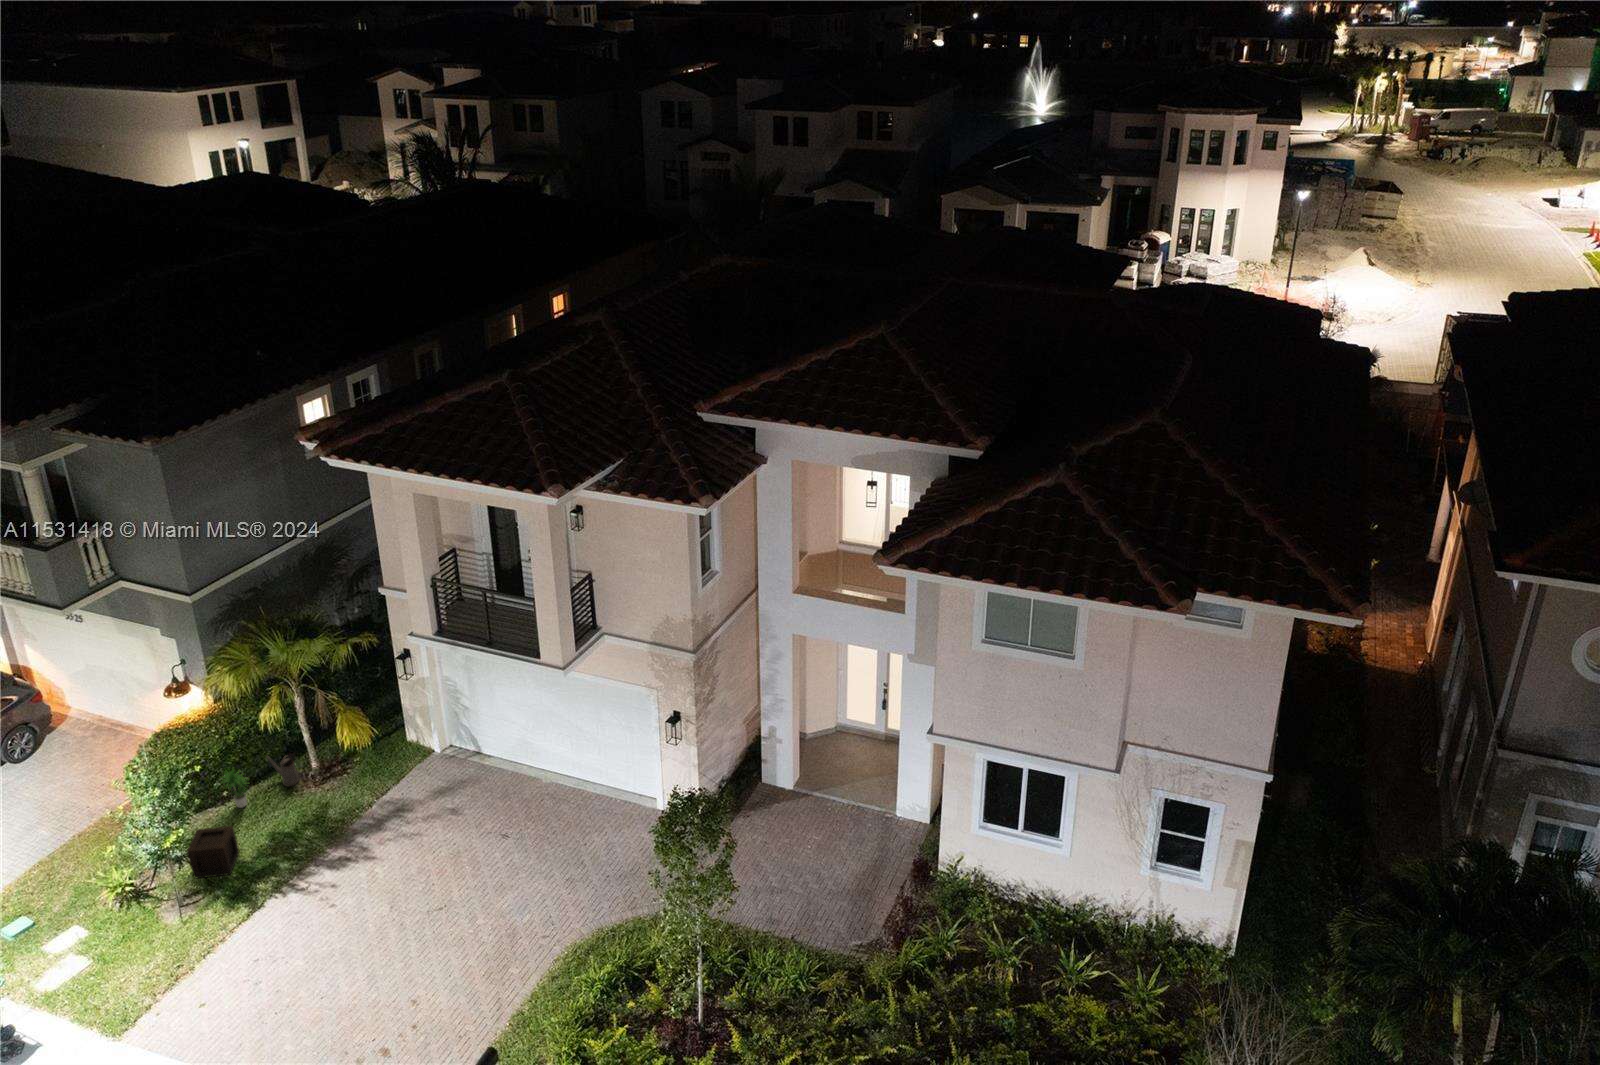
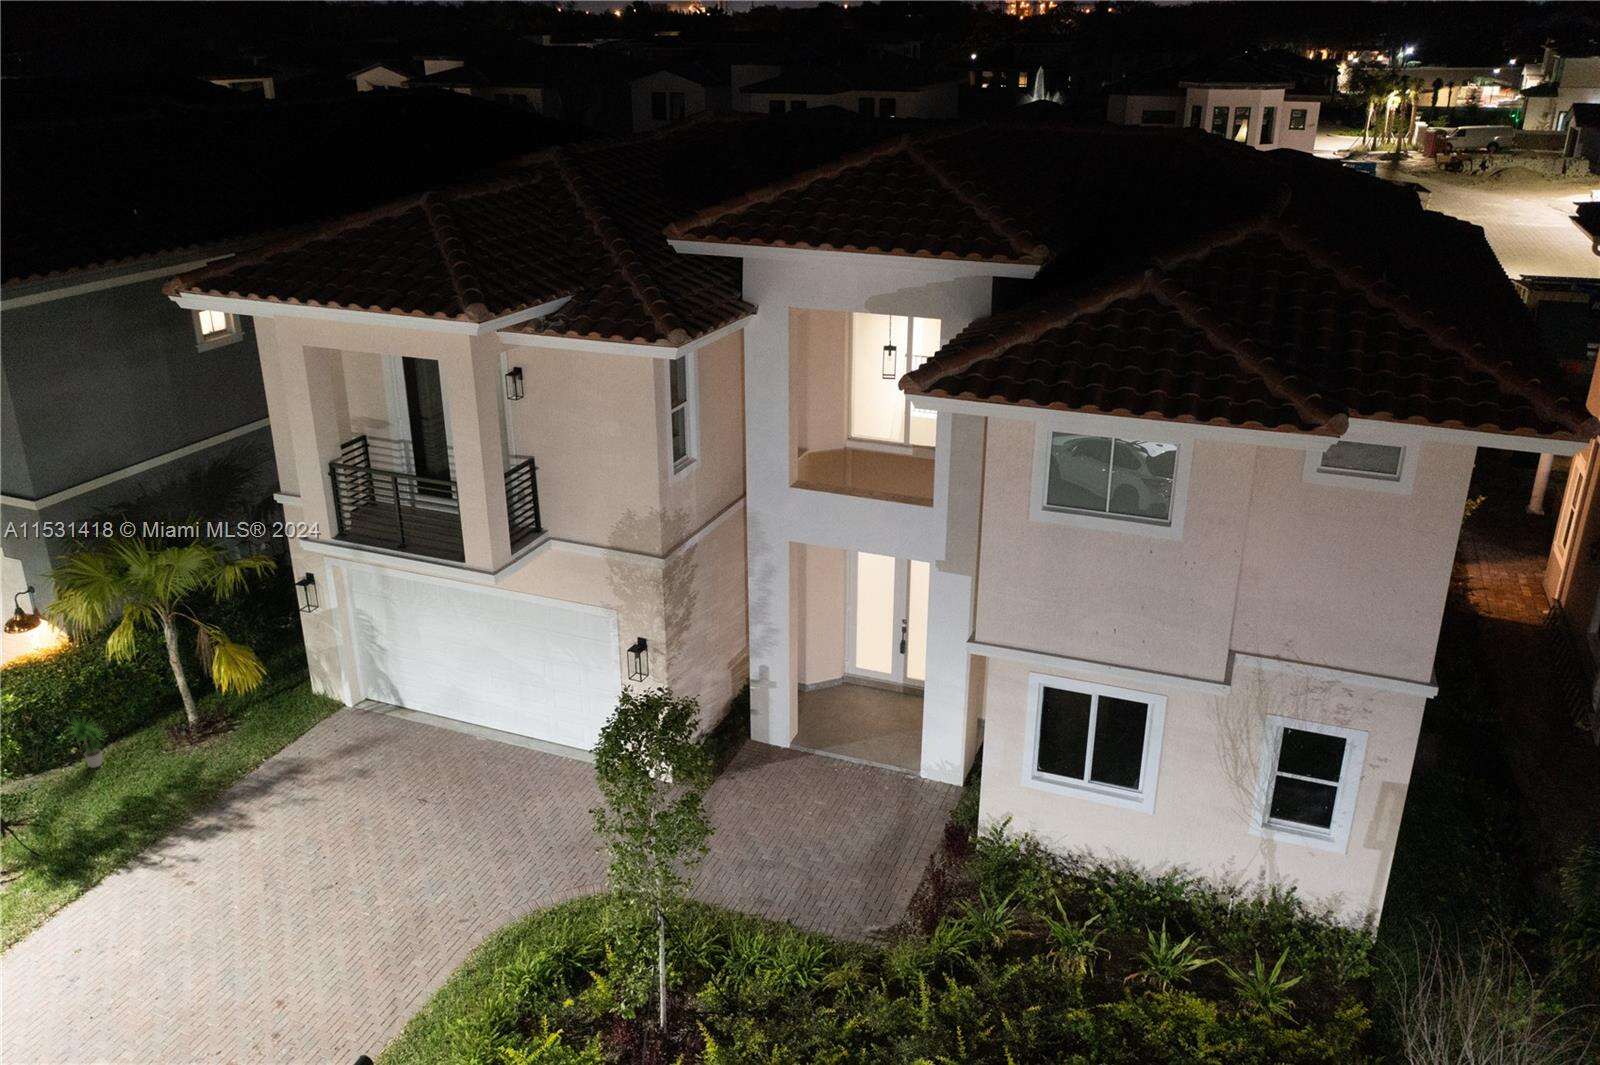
watering can: present [267,756,299,787] -> none [132,705,174,744]
wooden crate: present [187,826,239,878] -> none [5,783,82,850]

